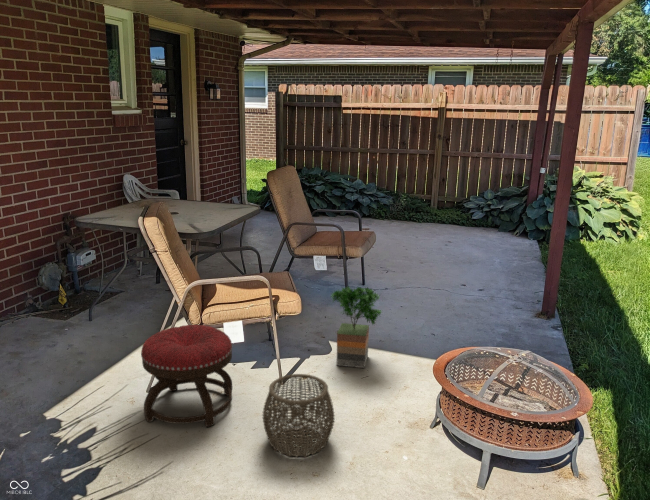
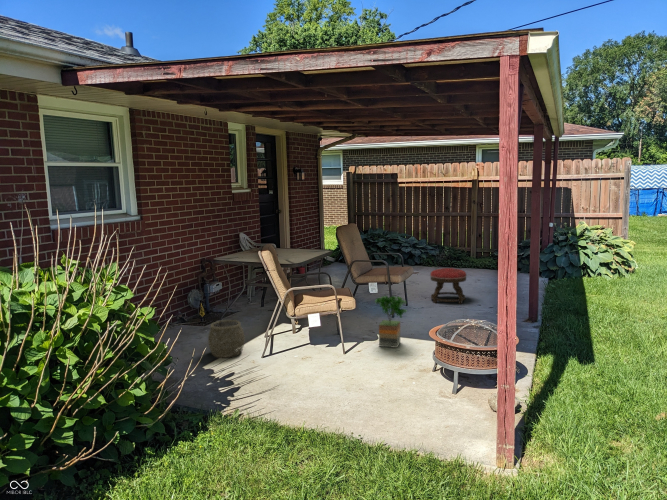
ottoman: present [141,325,232,427] -> present [430,268,466,304]
woven basket: present [263,374,334,457] -> present [208,320,245,358]

